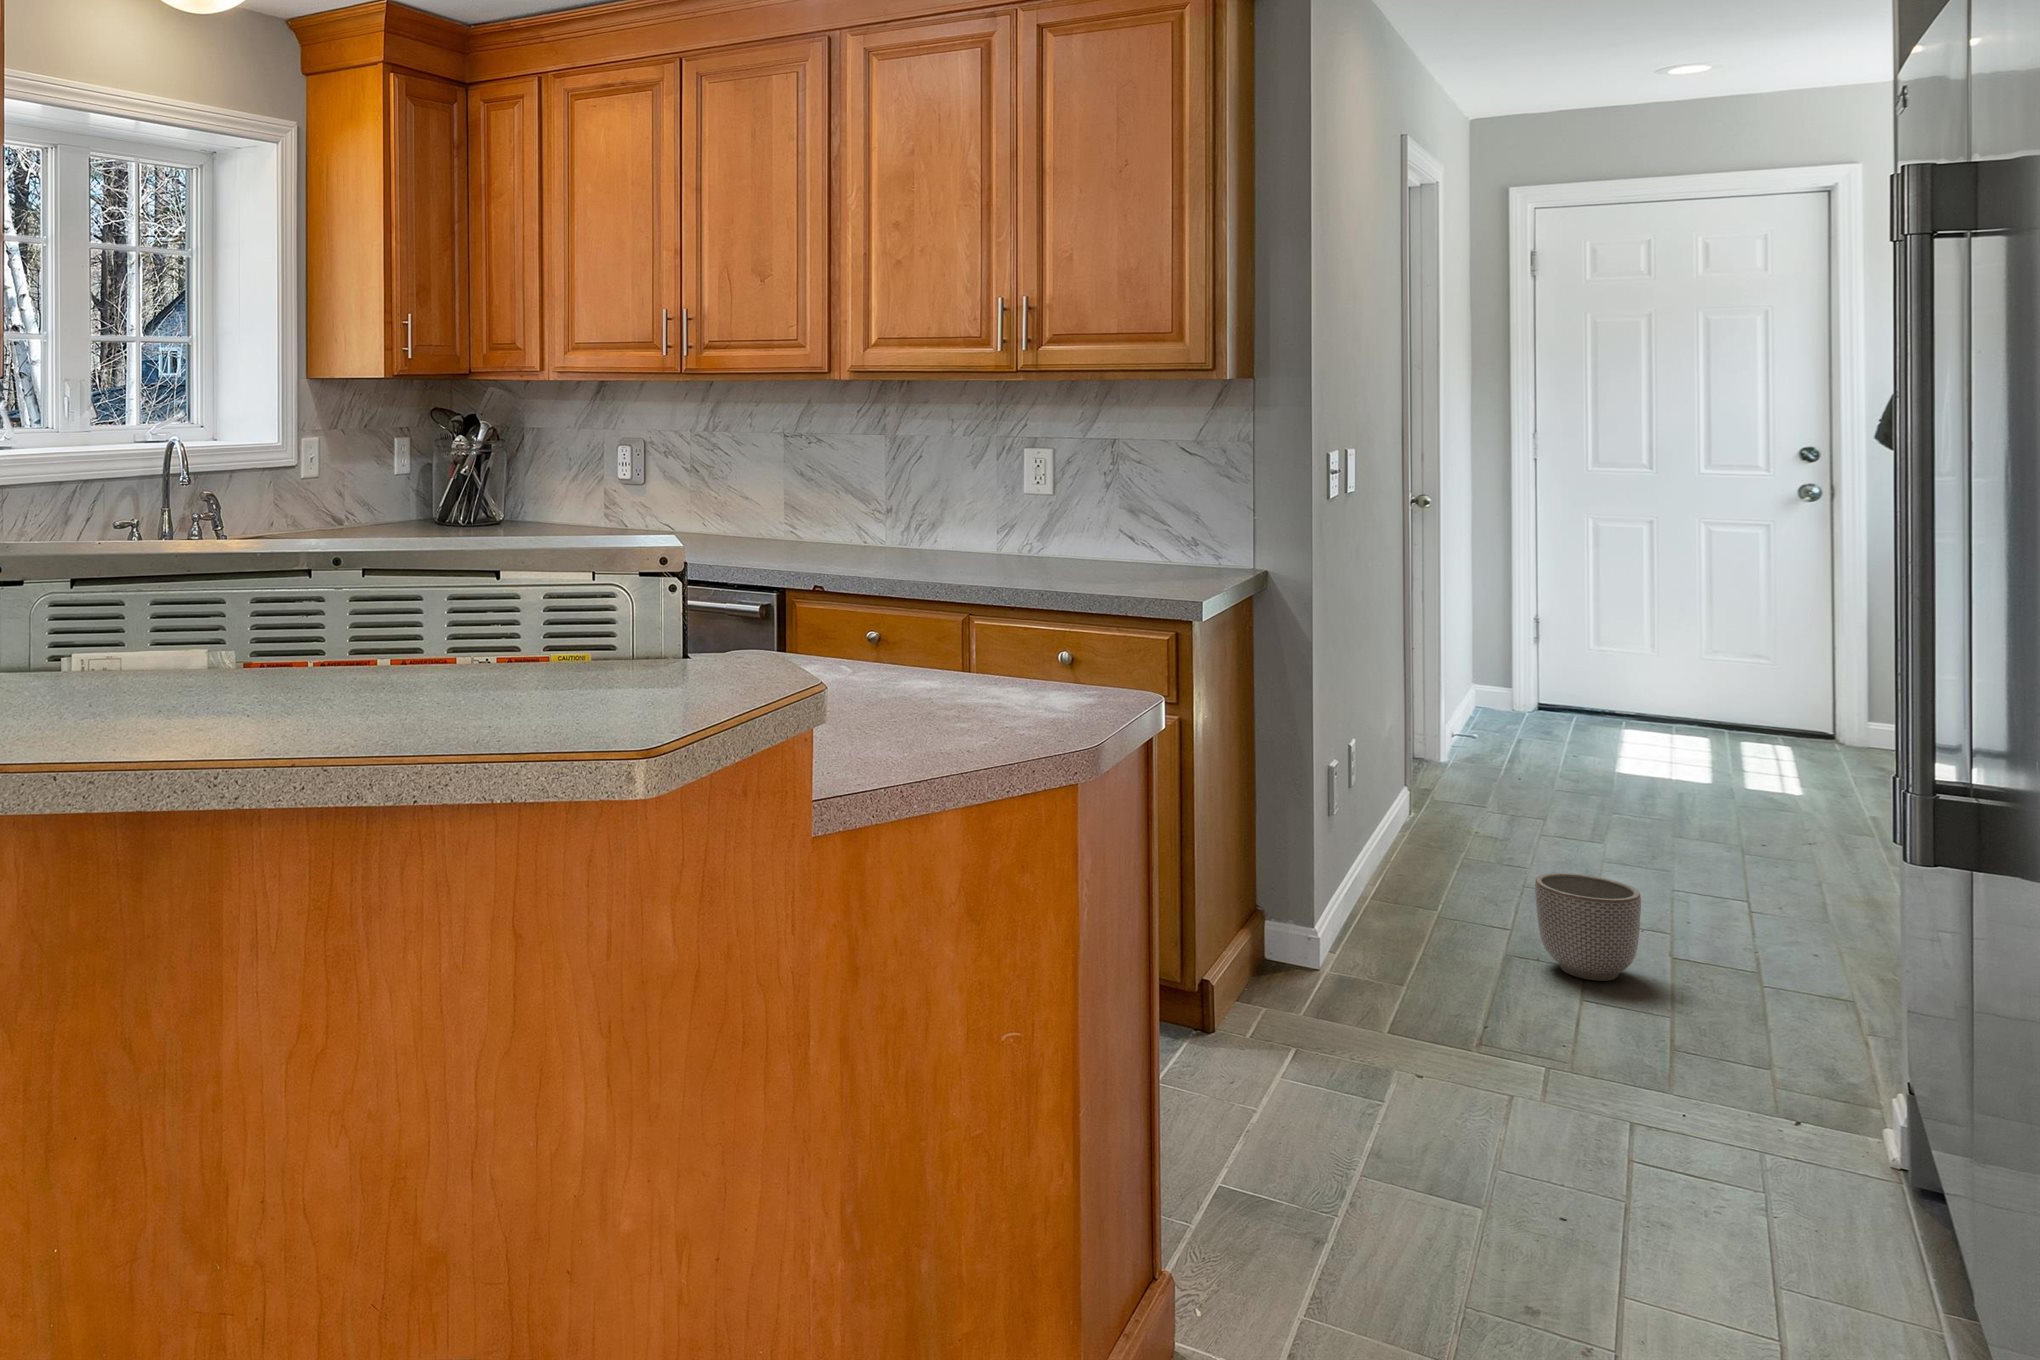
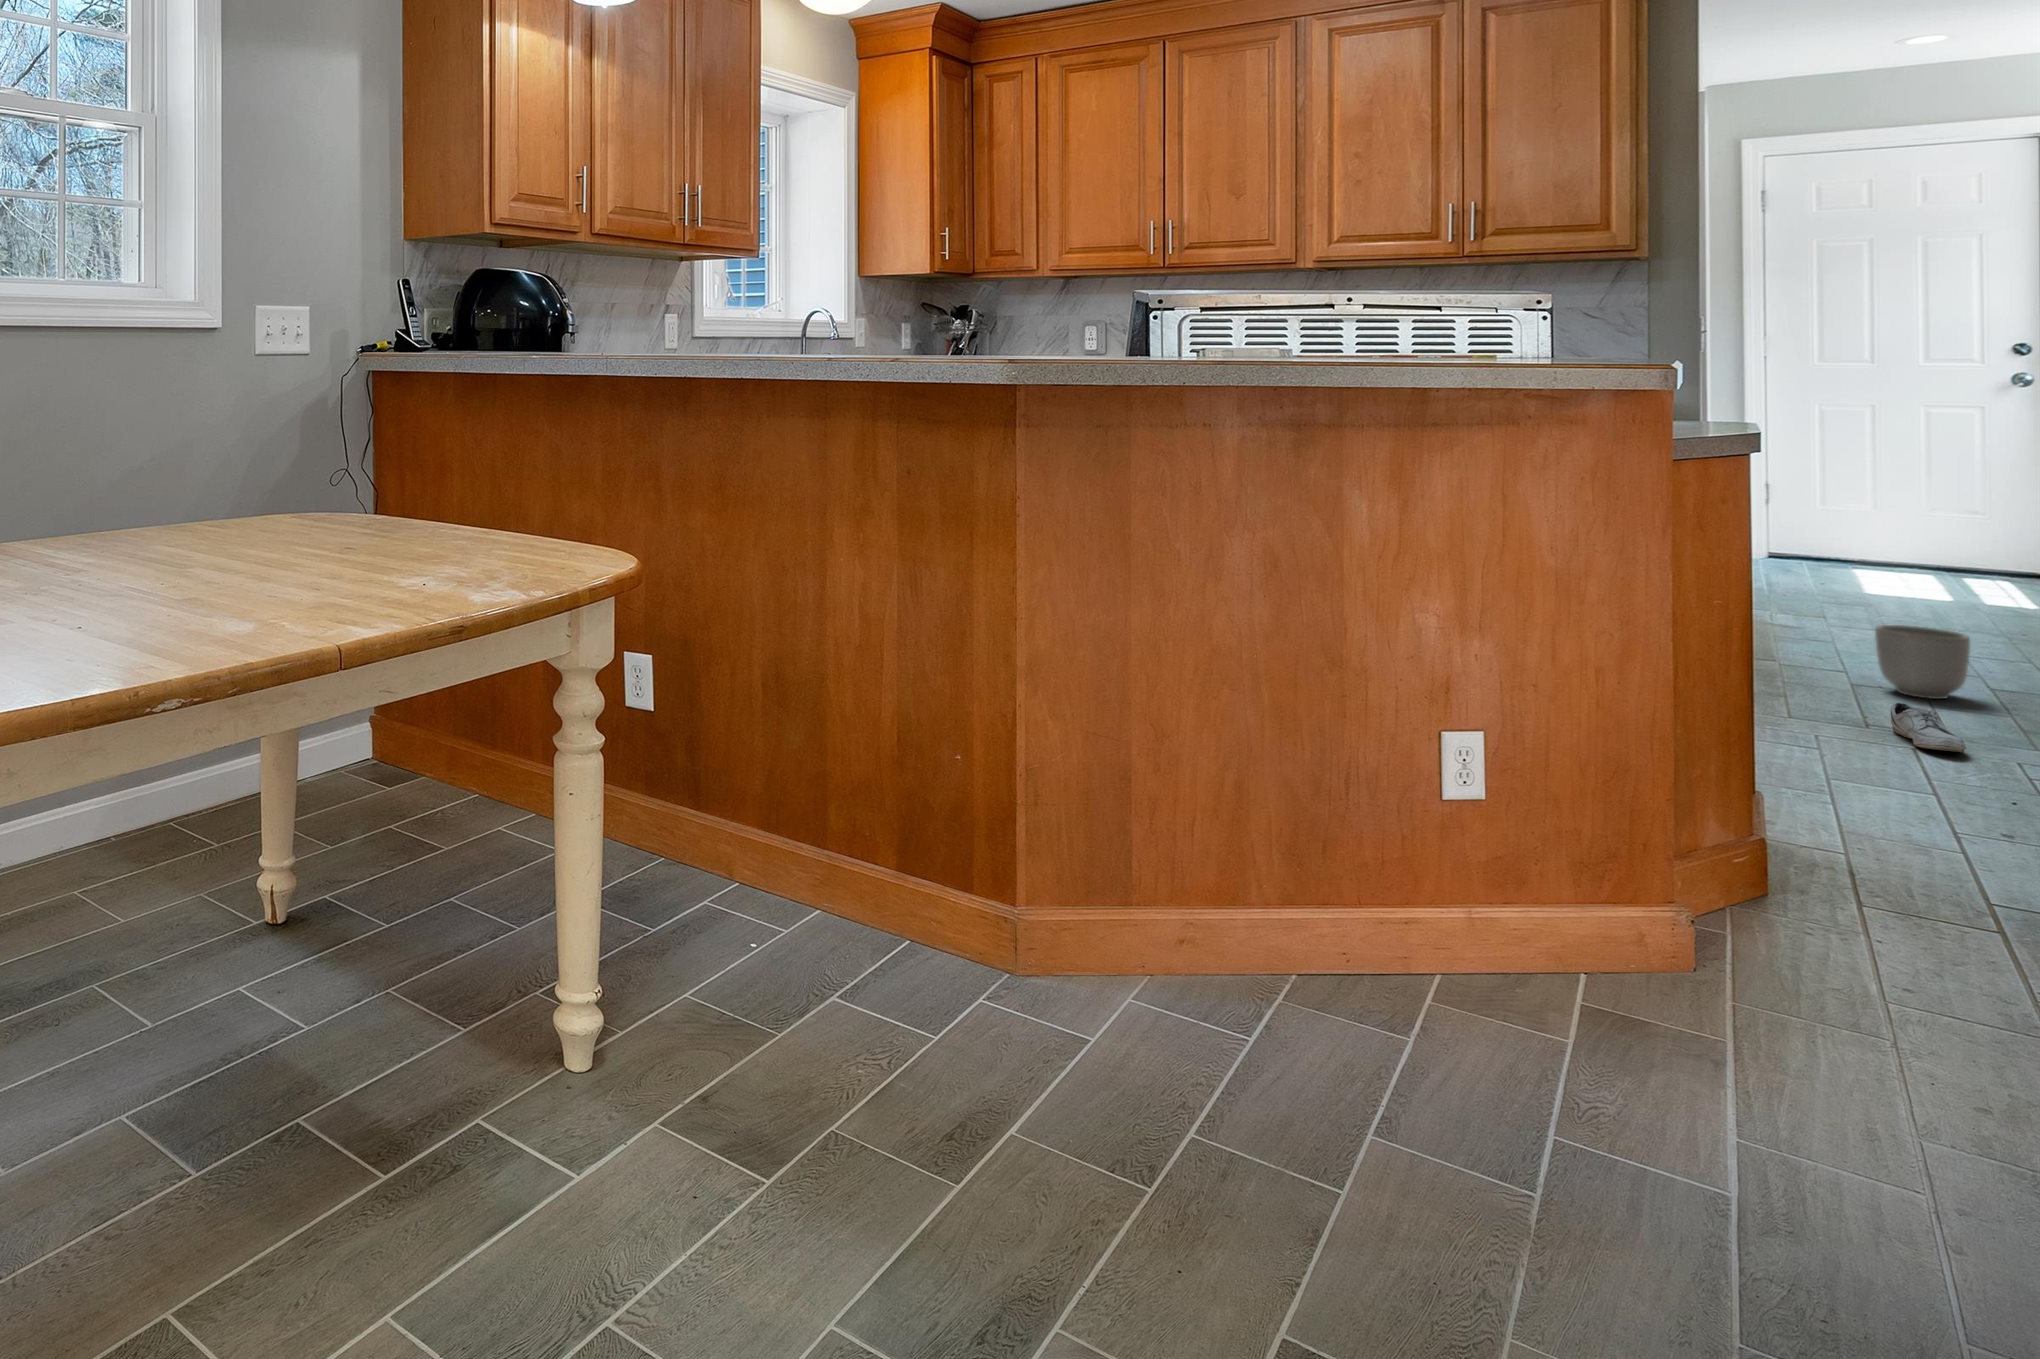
shoe: none [1509,1012,1582,1097] -> present [1891,703,1966,752]

